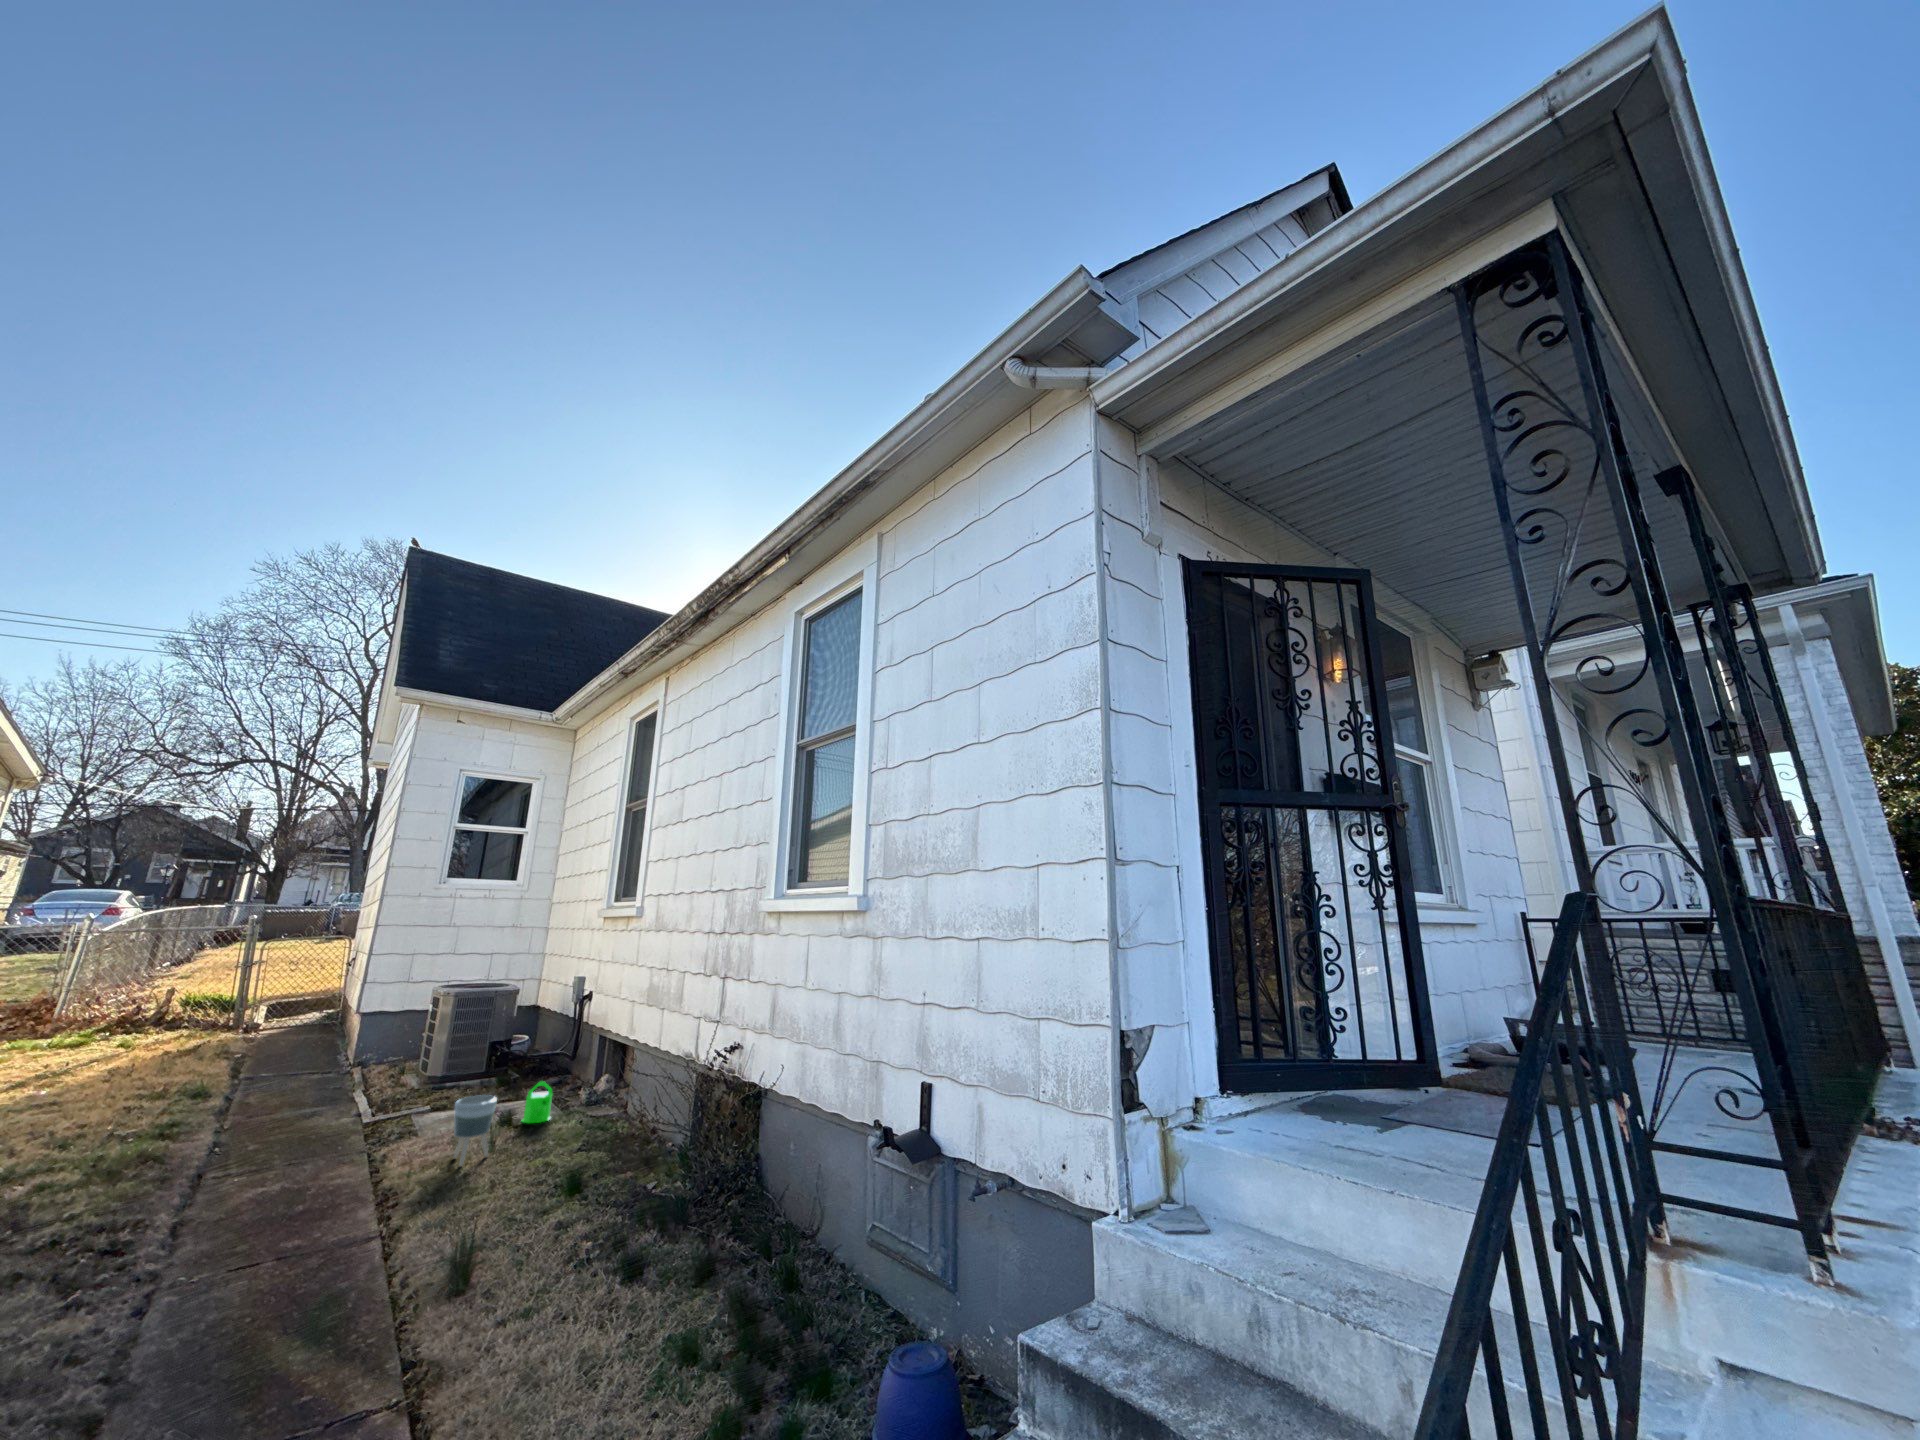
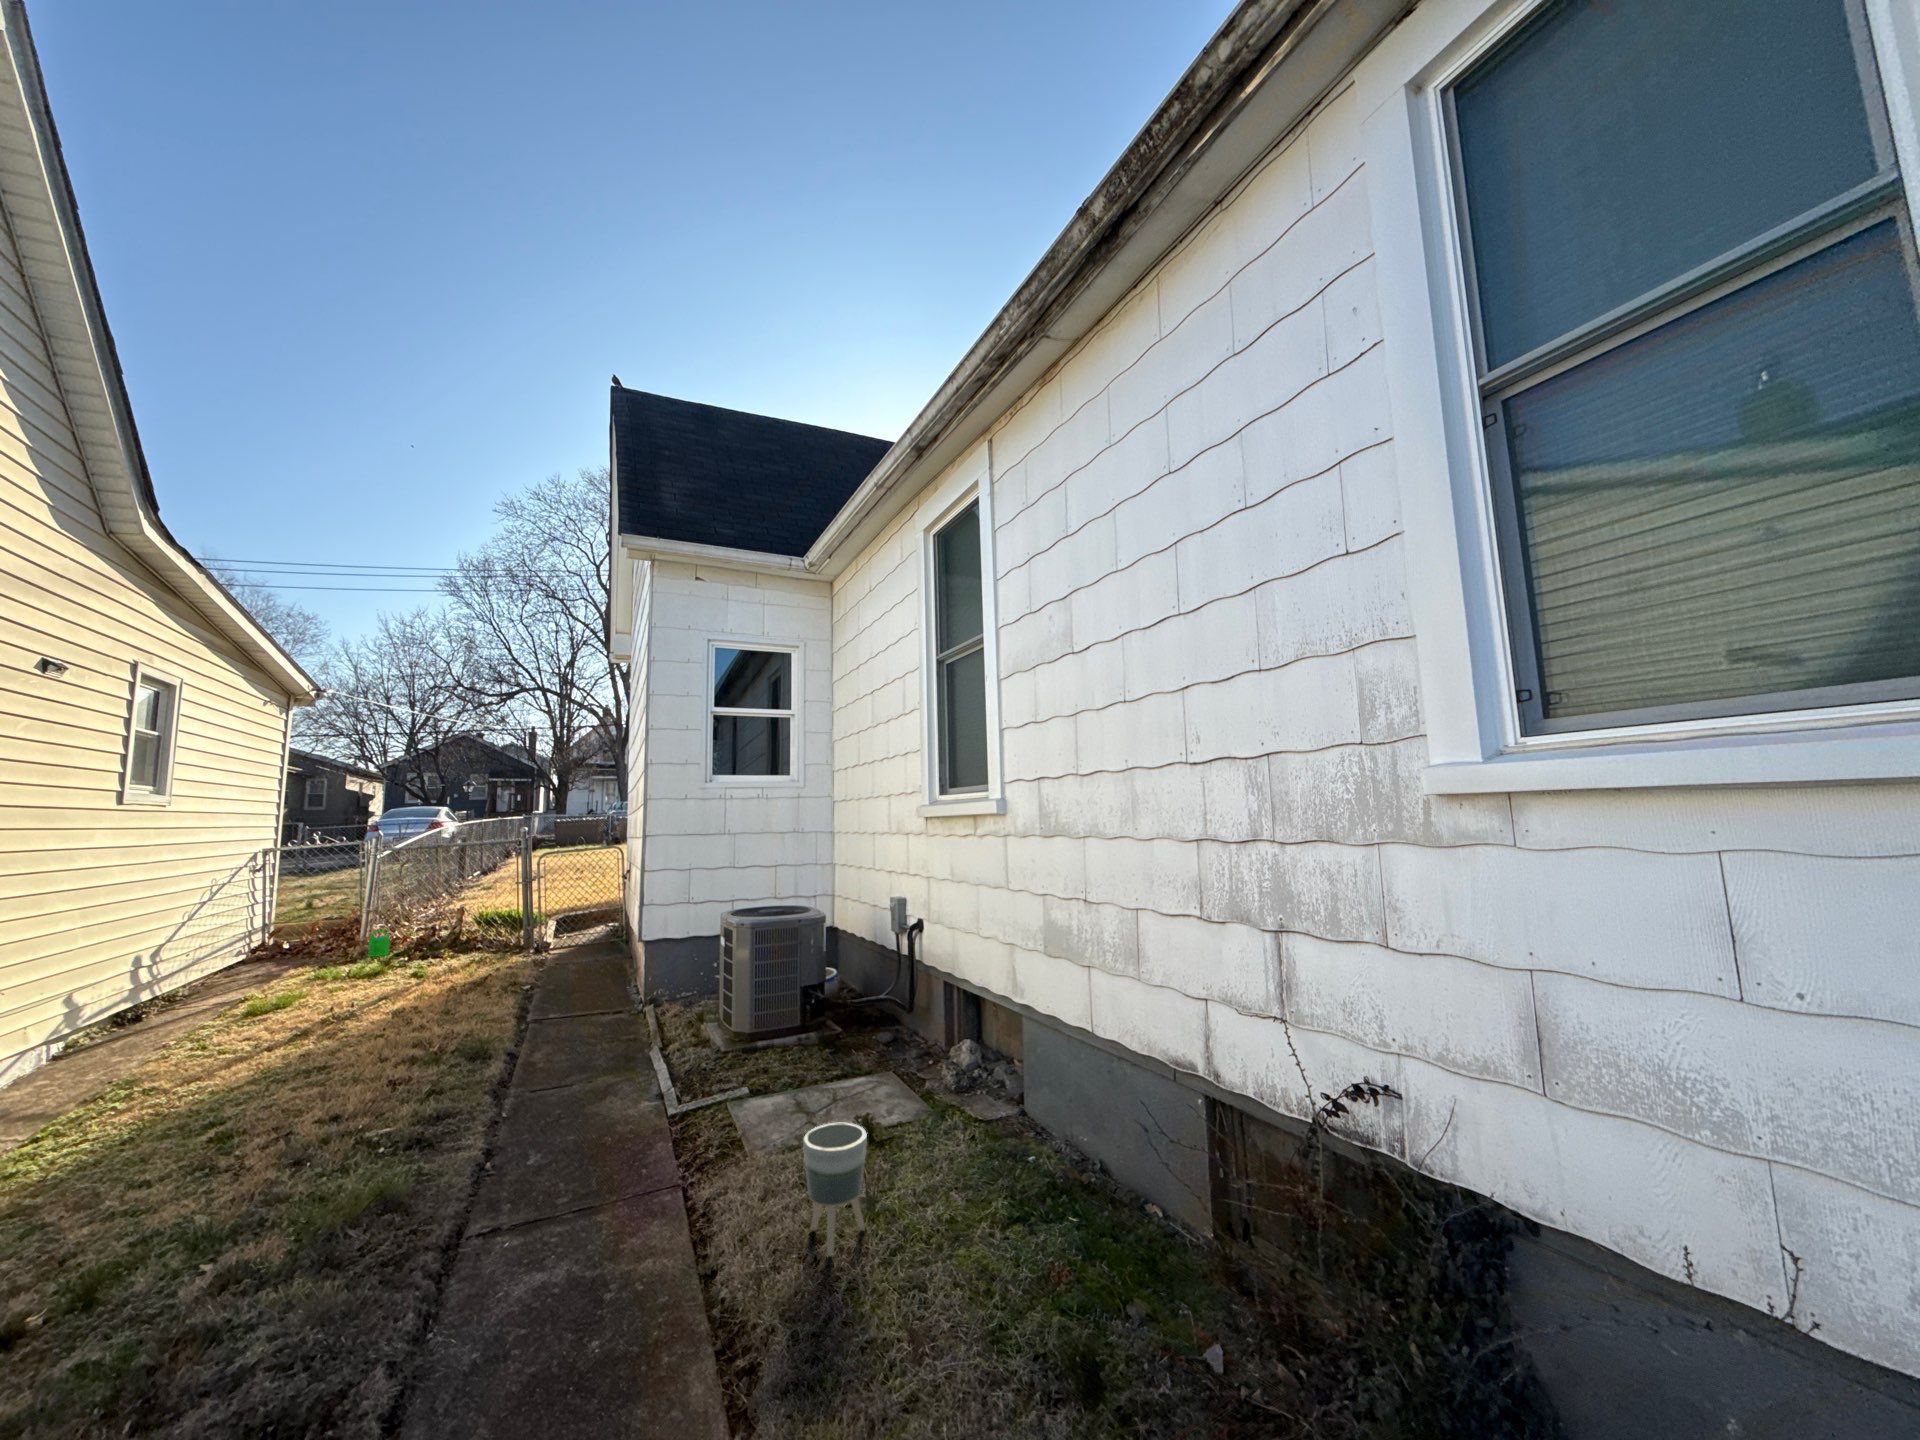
watering can: present [522,1081,553,1123] -> present [368,929,390,957]

